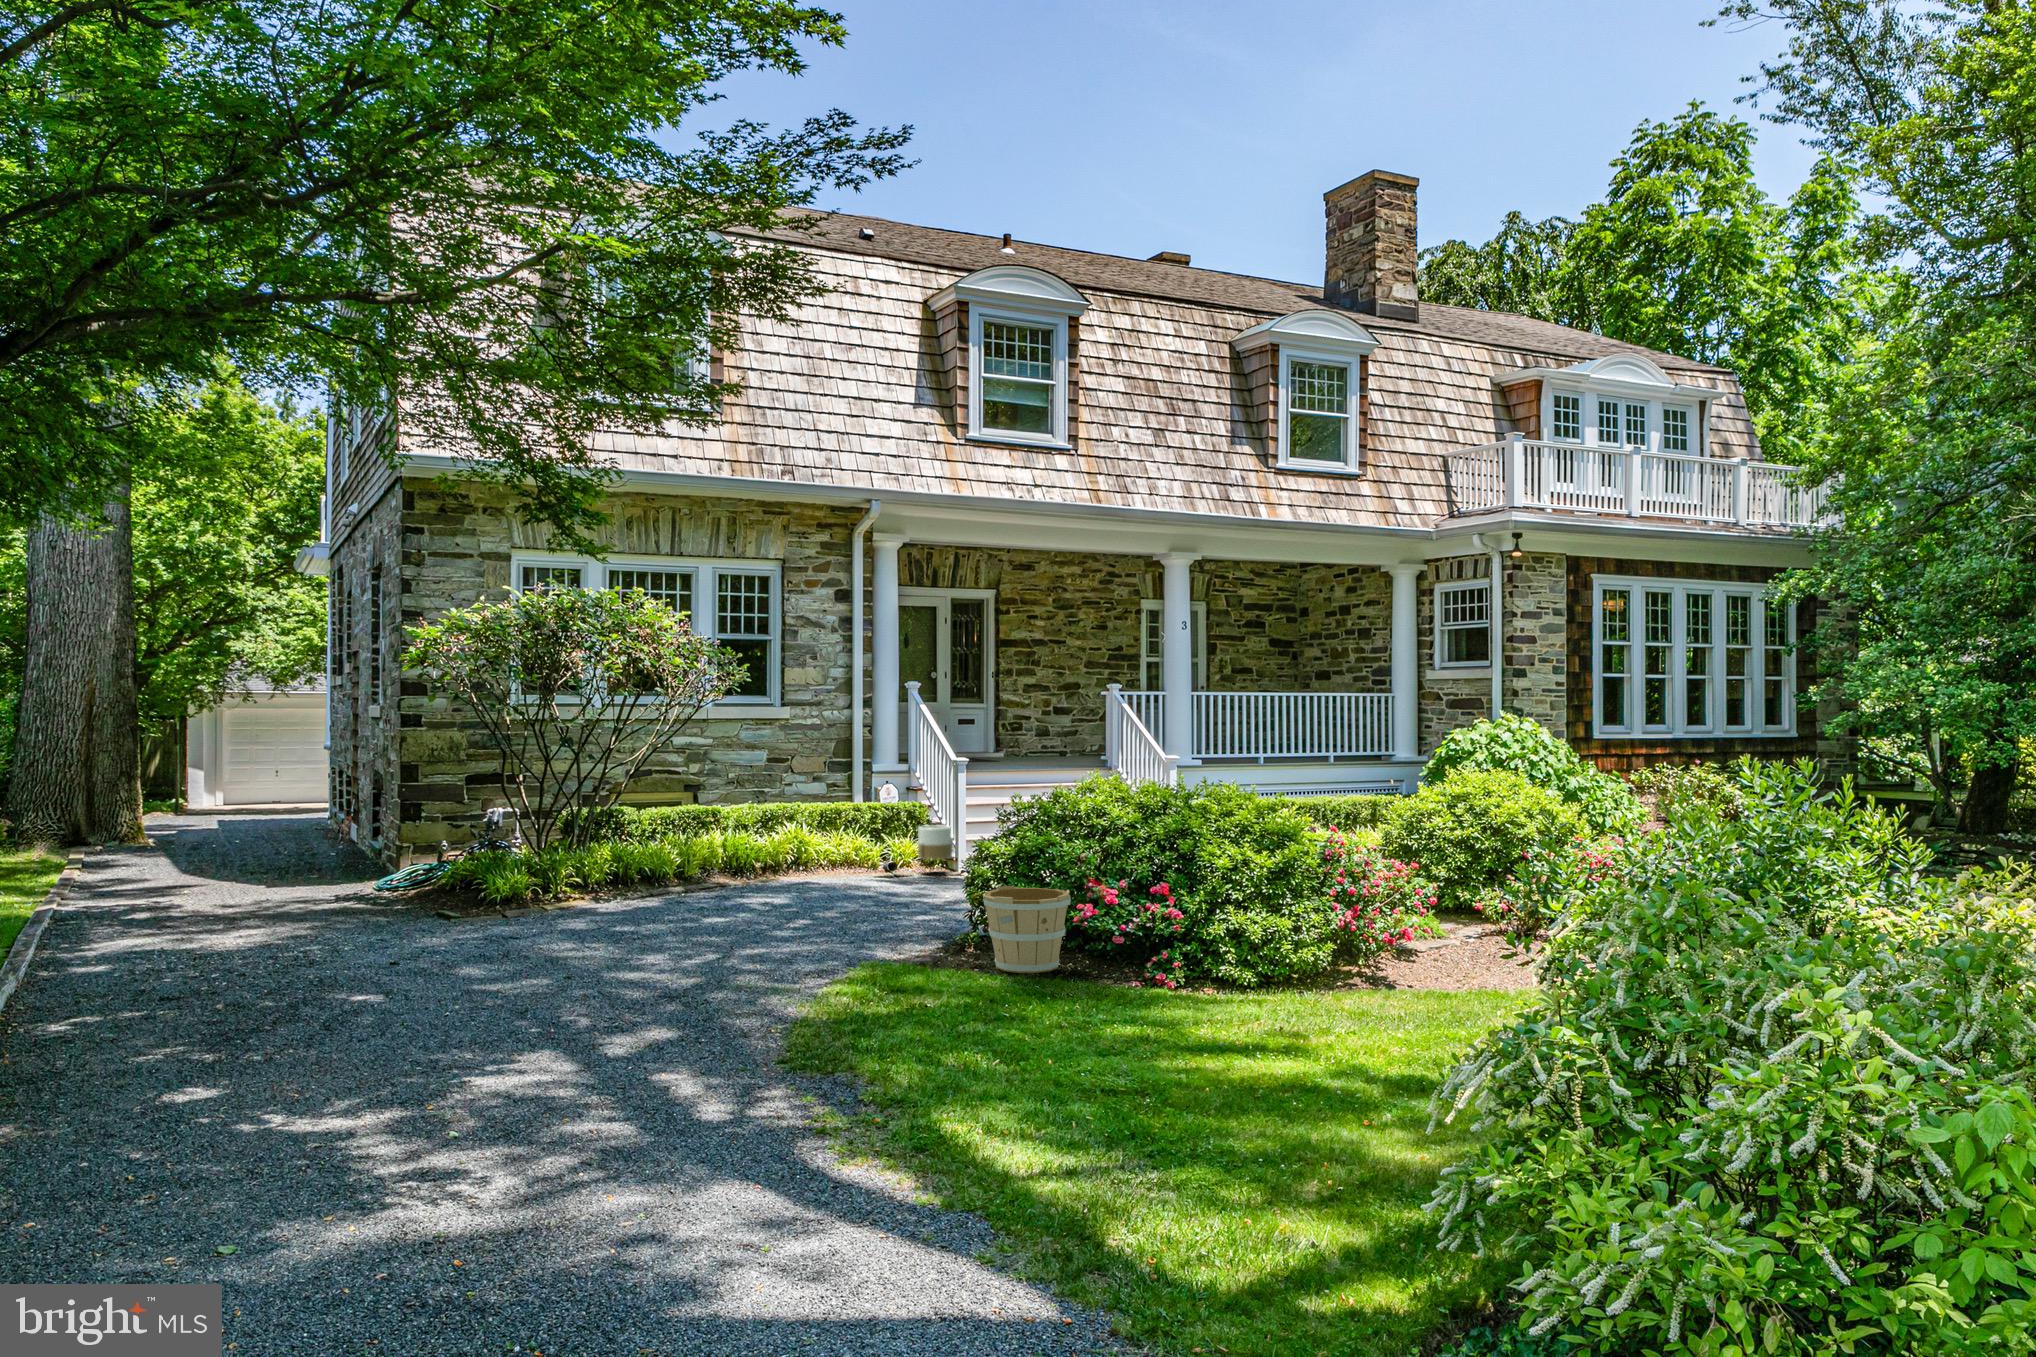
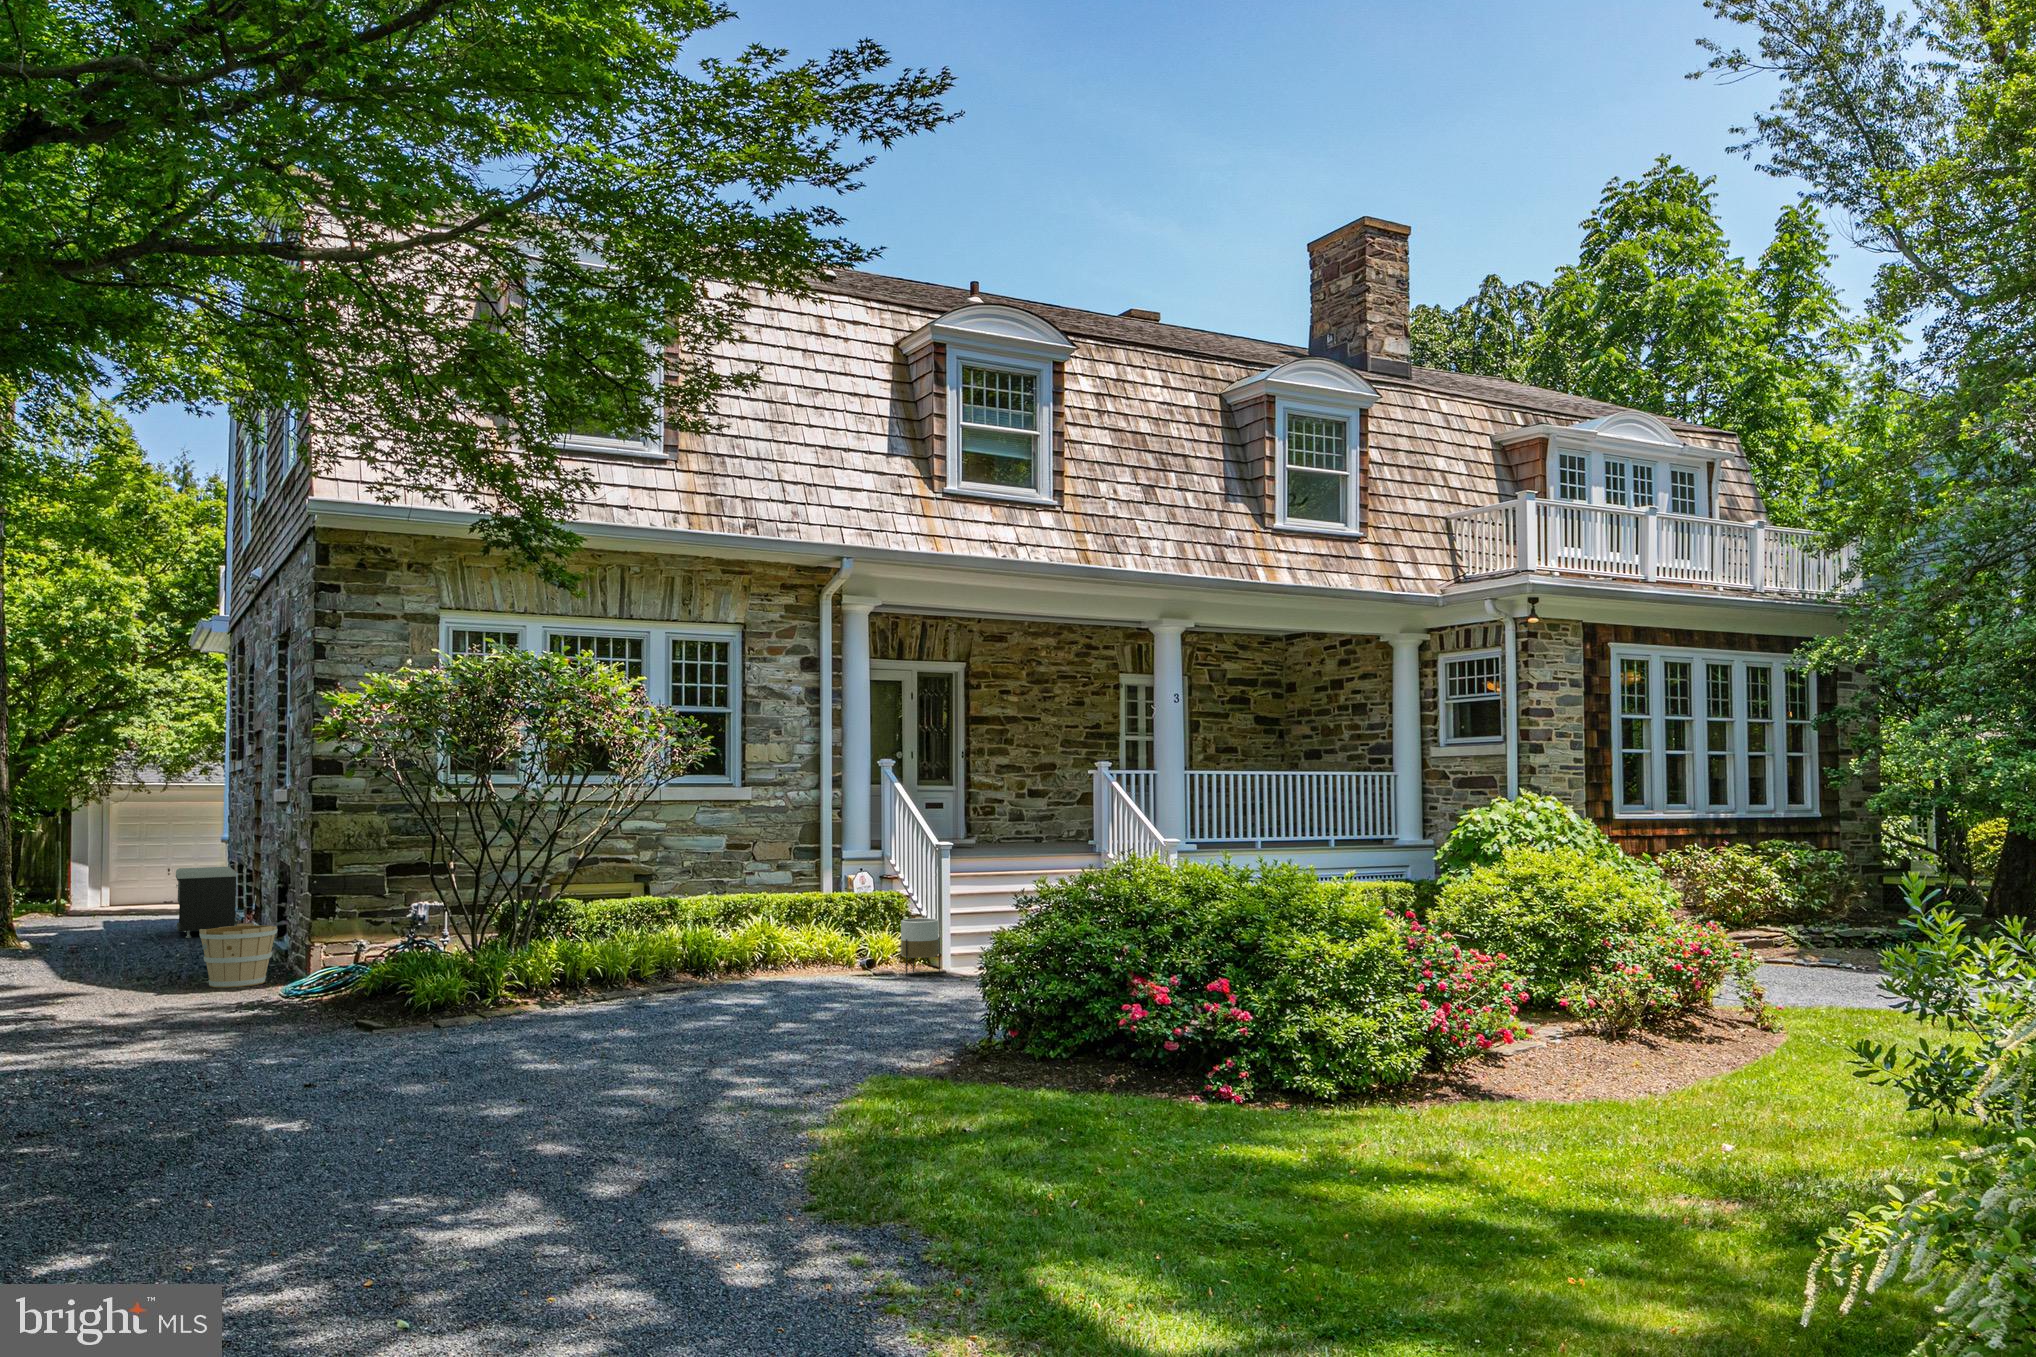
storage bench: none [290,769,343,831] -> present [176,867,236,938]
wooden bucket: present [983,886,1071,973] -> present [199,923,278,988]

